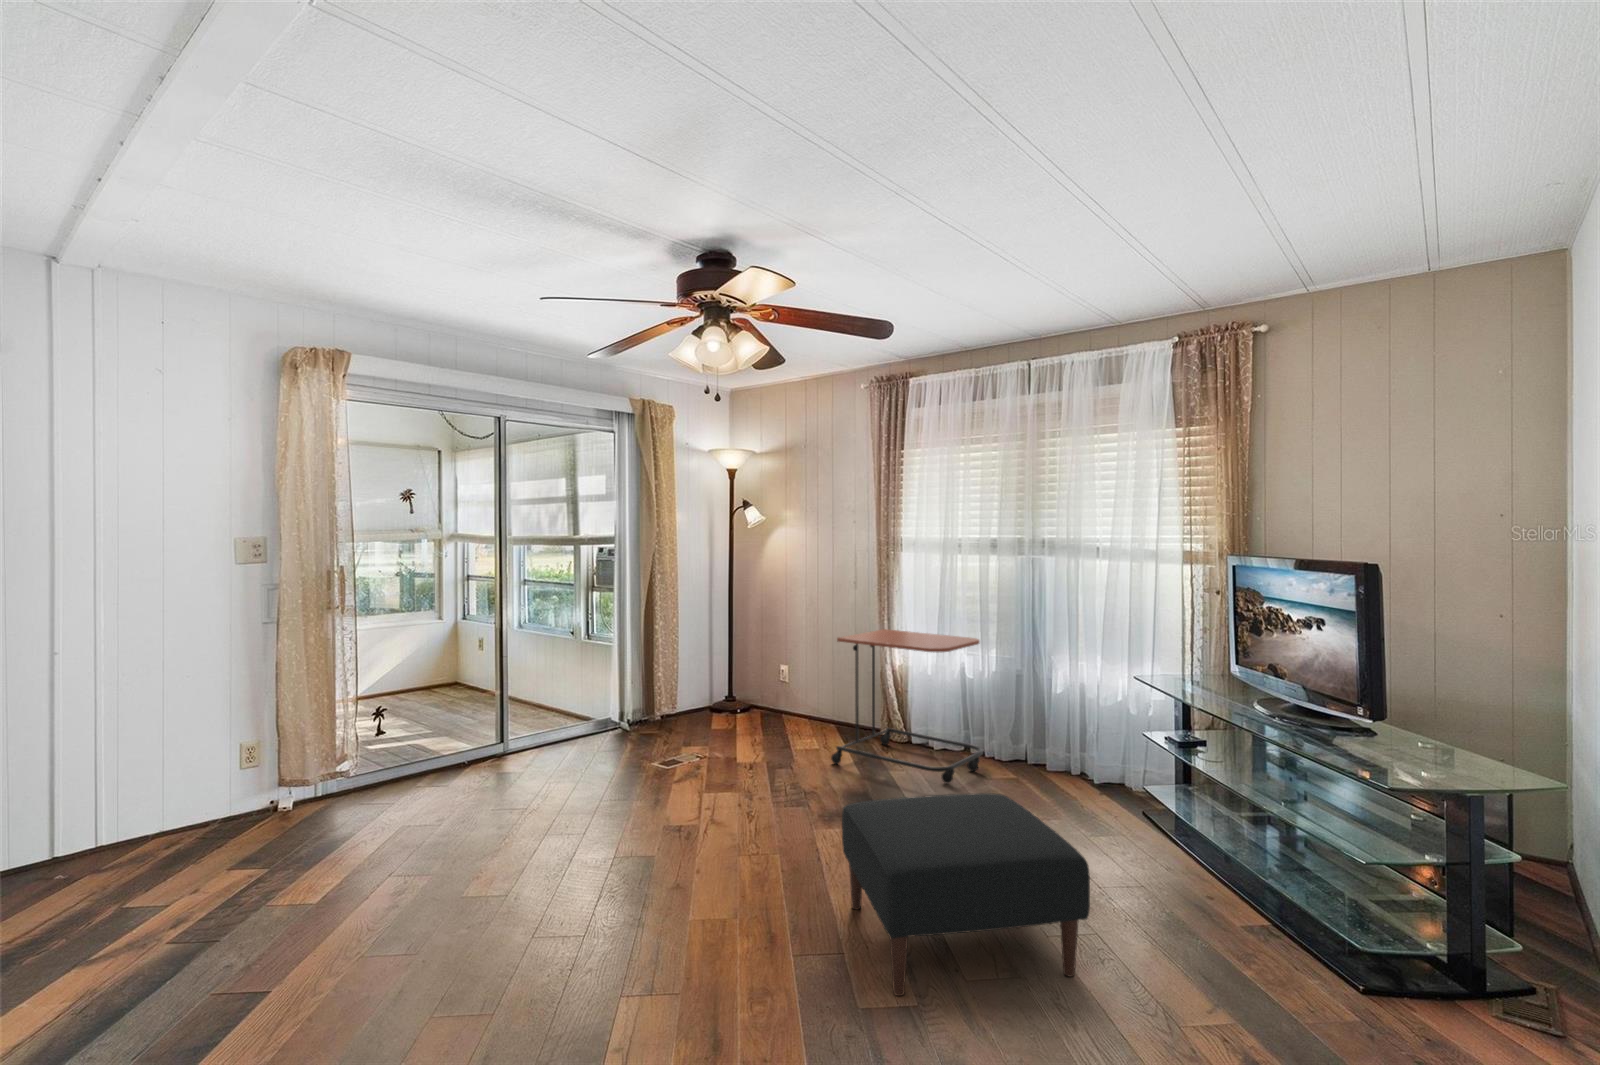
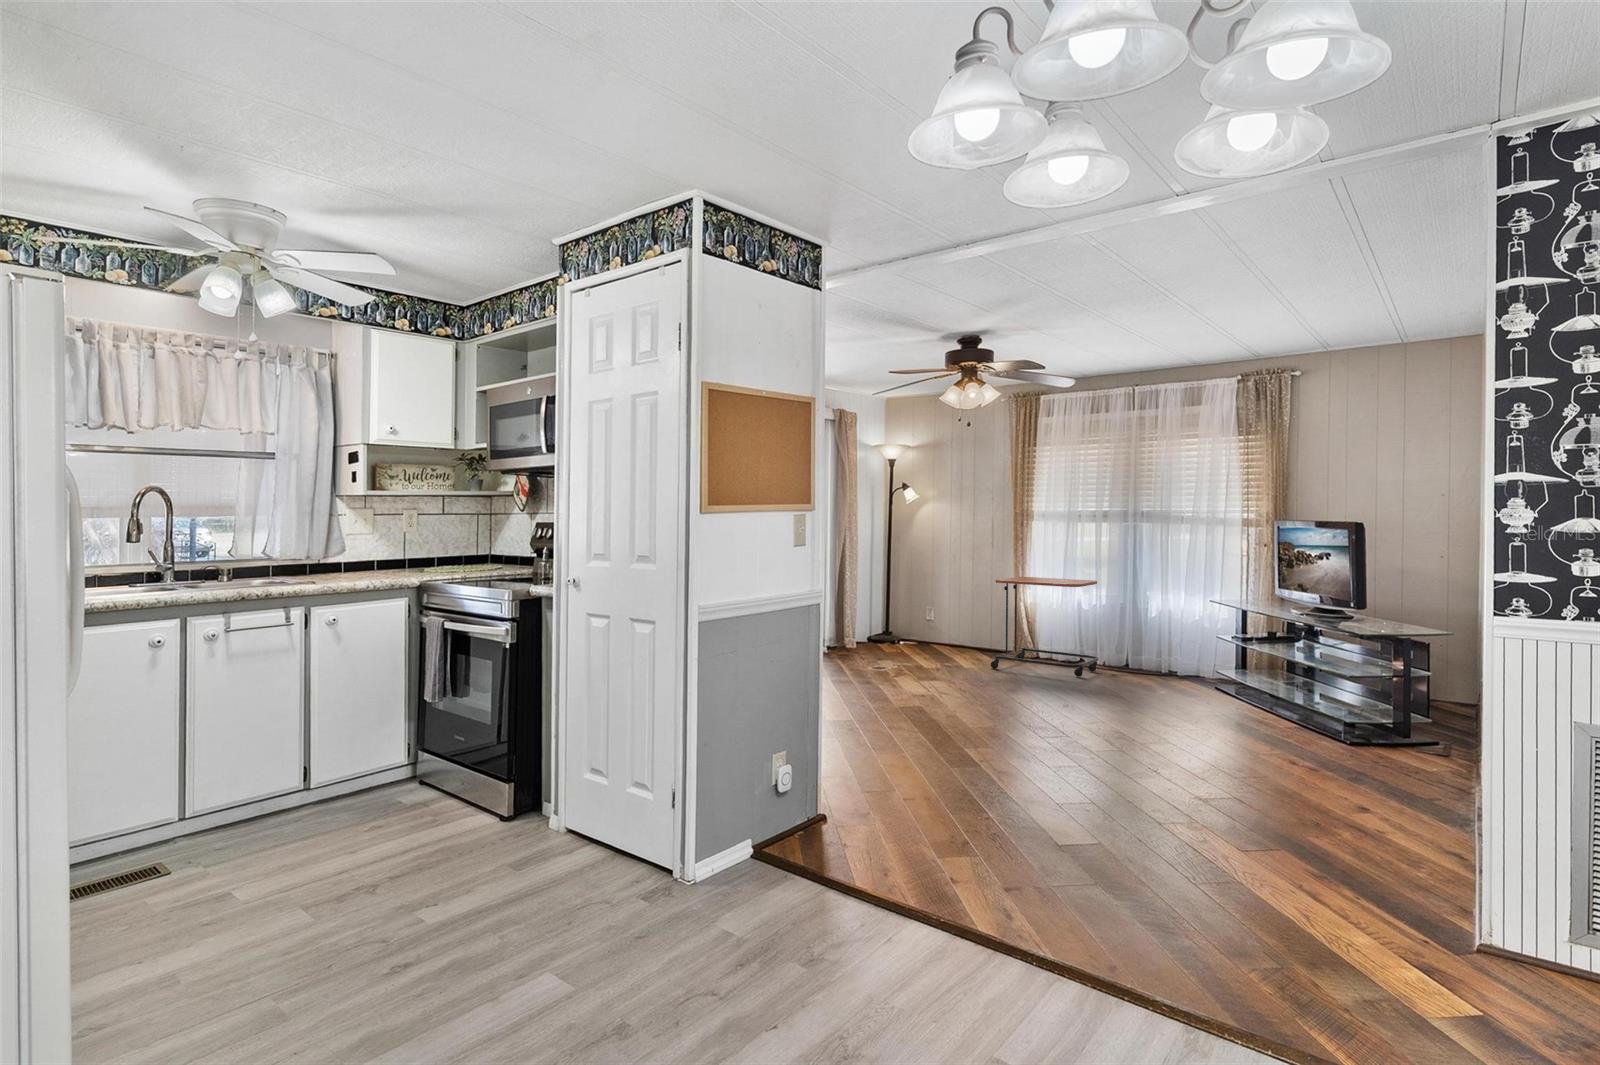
ottoman: present [842,793,1090,996] -> none [1049,657,1202,743]

